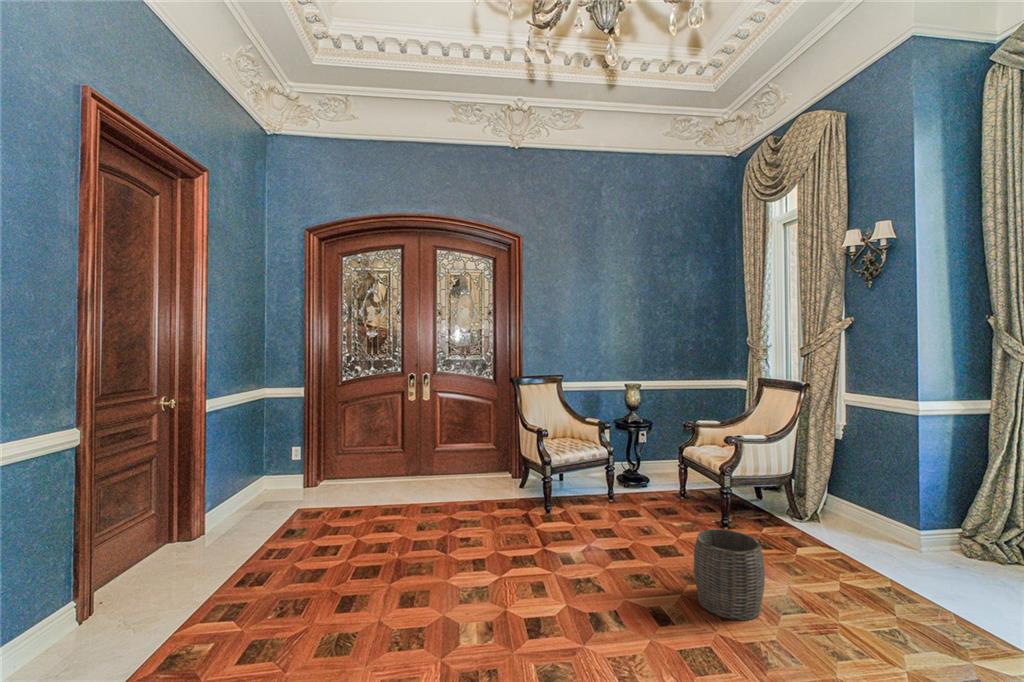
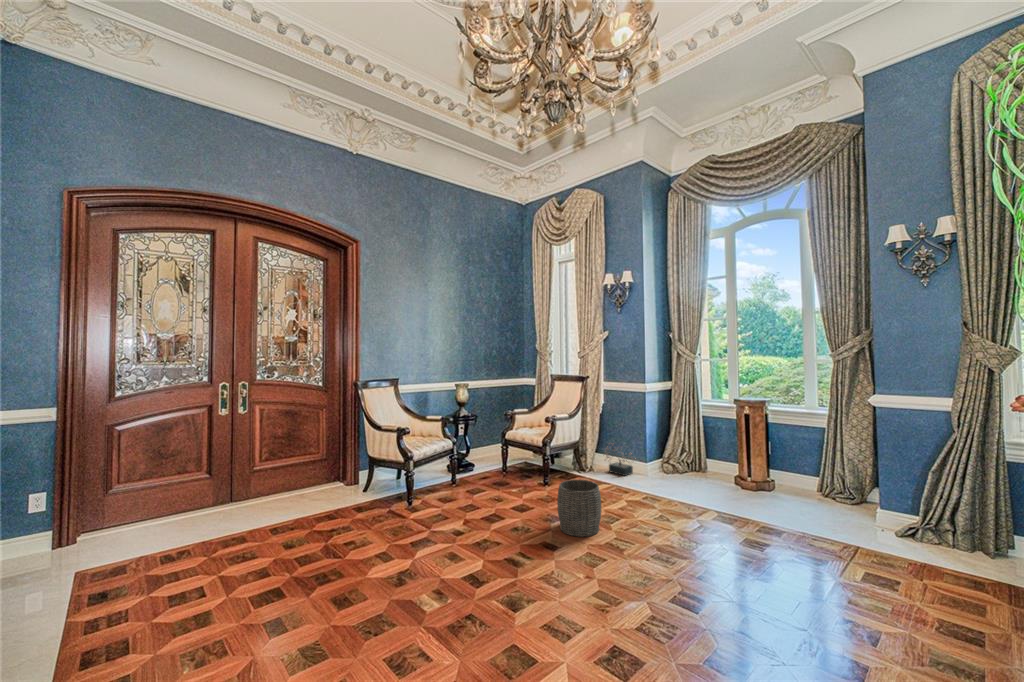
decorative plant: none [832,487,897,544] -> present [605,445,636,476]

